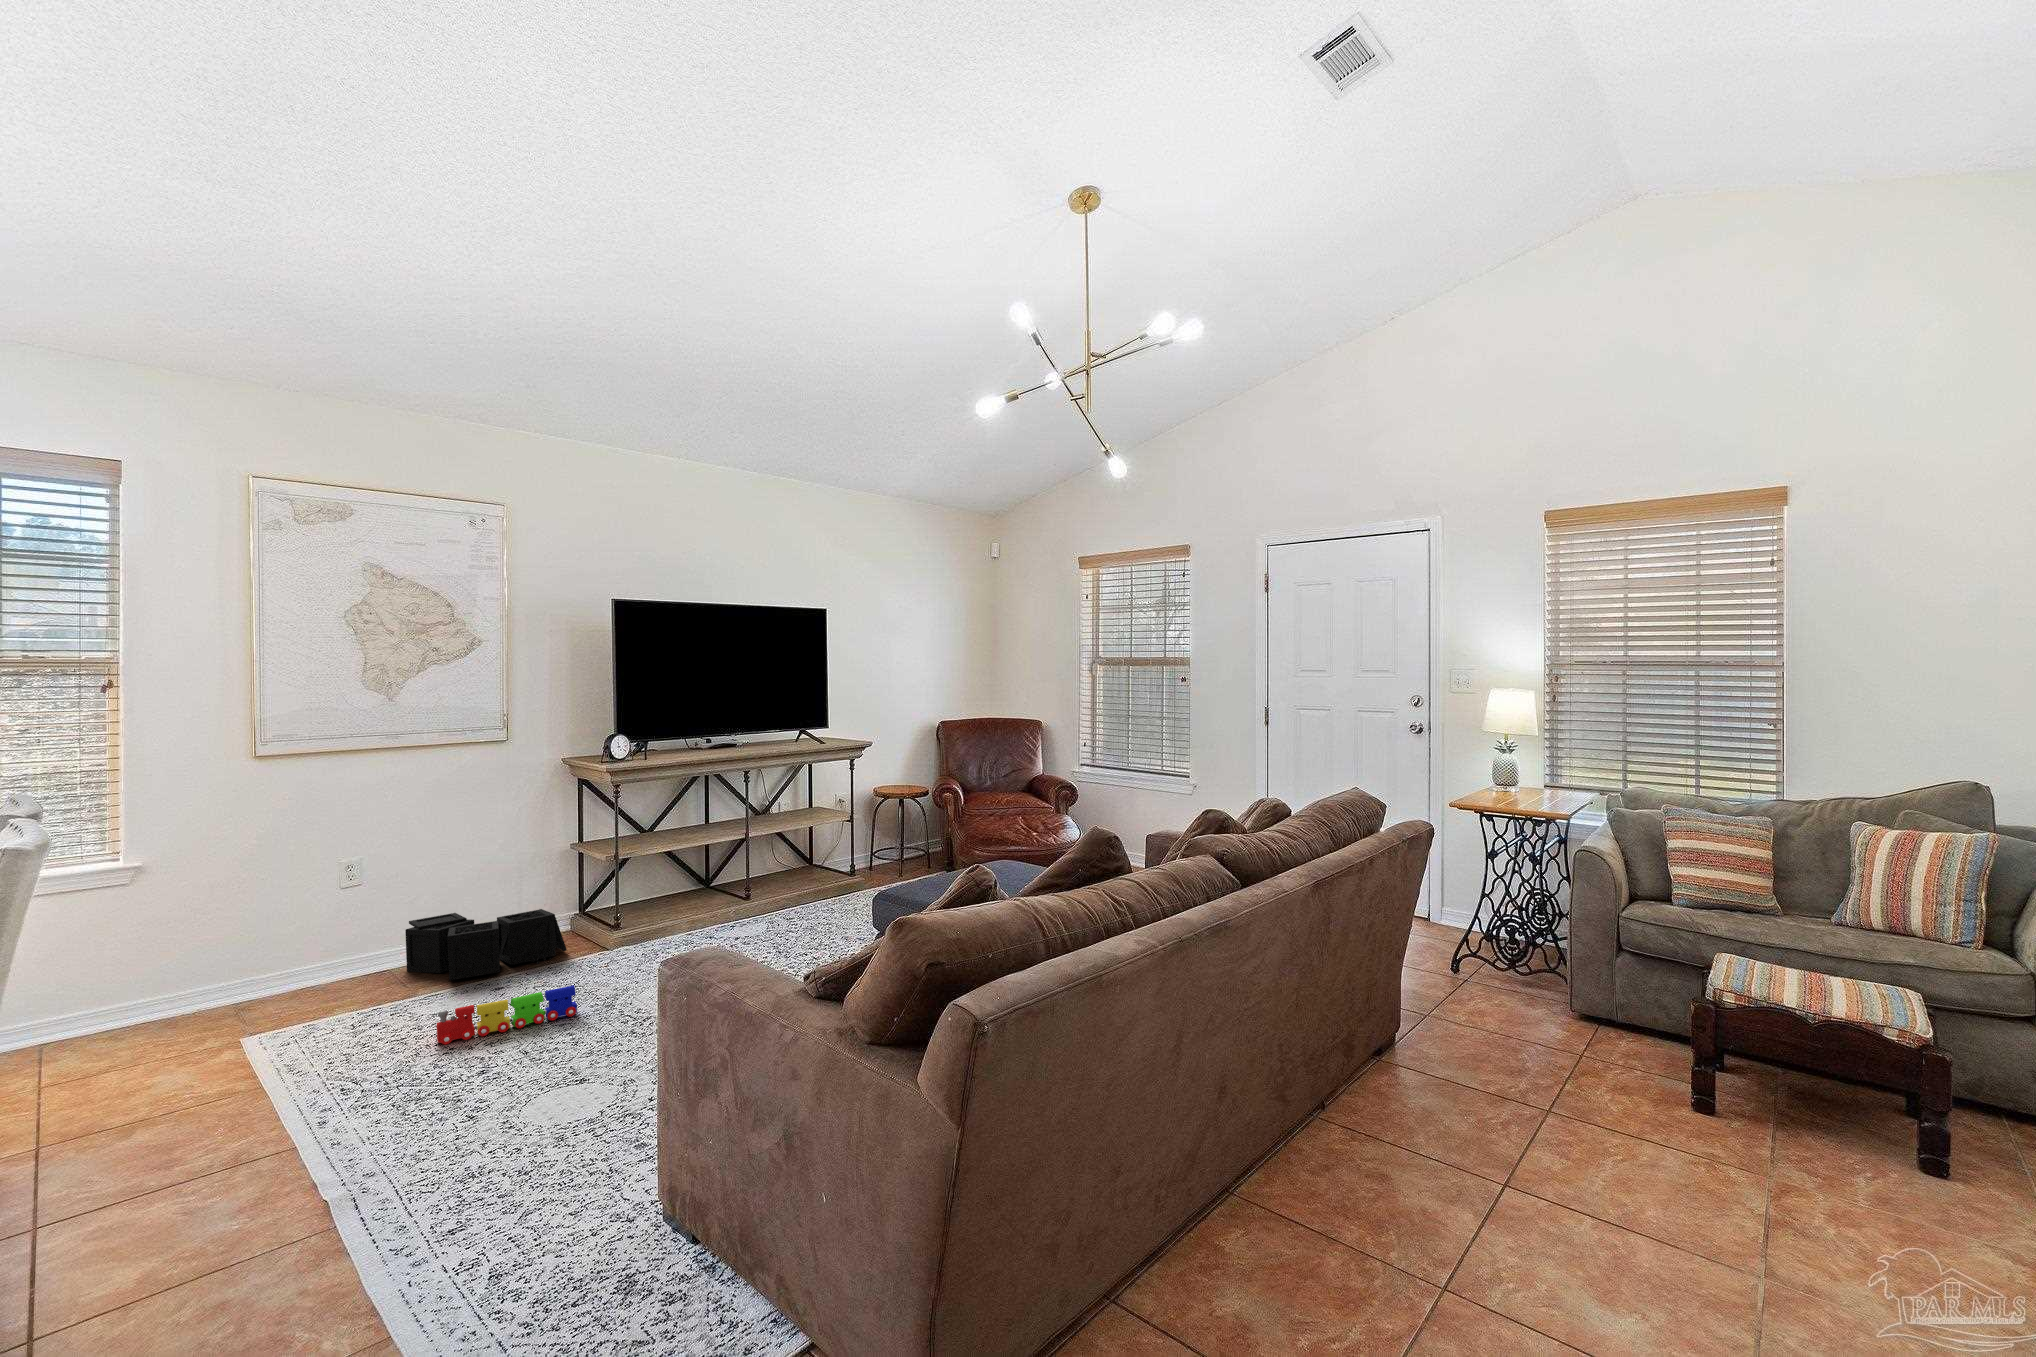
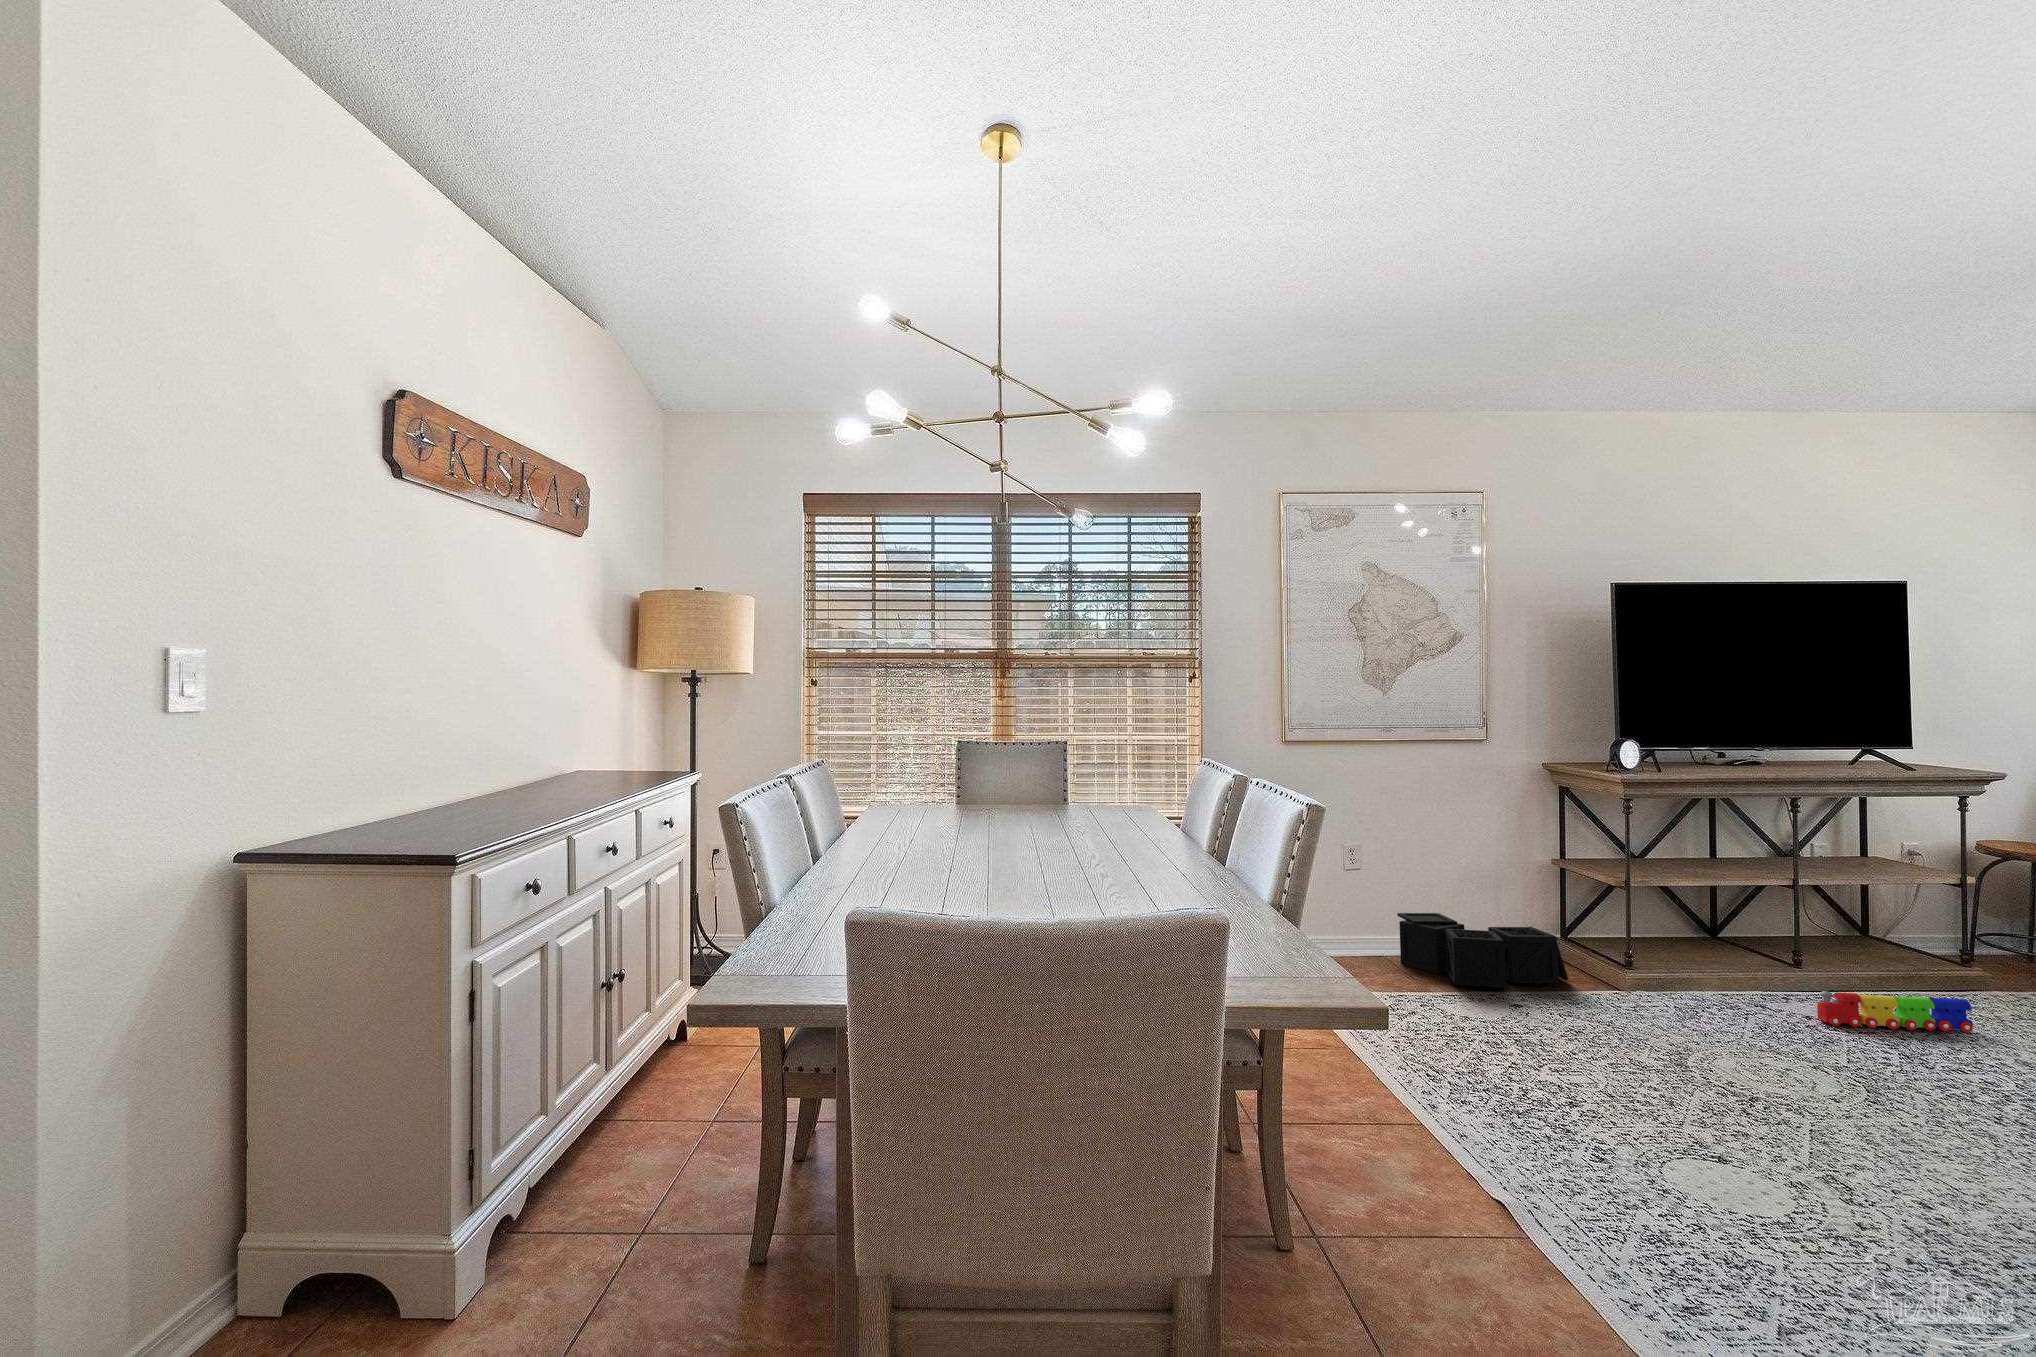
toy train: present [437,985,577,1044] -> present [1817,991,1973,1033]

